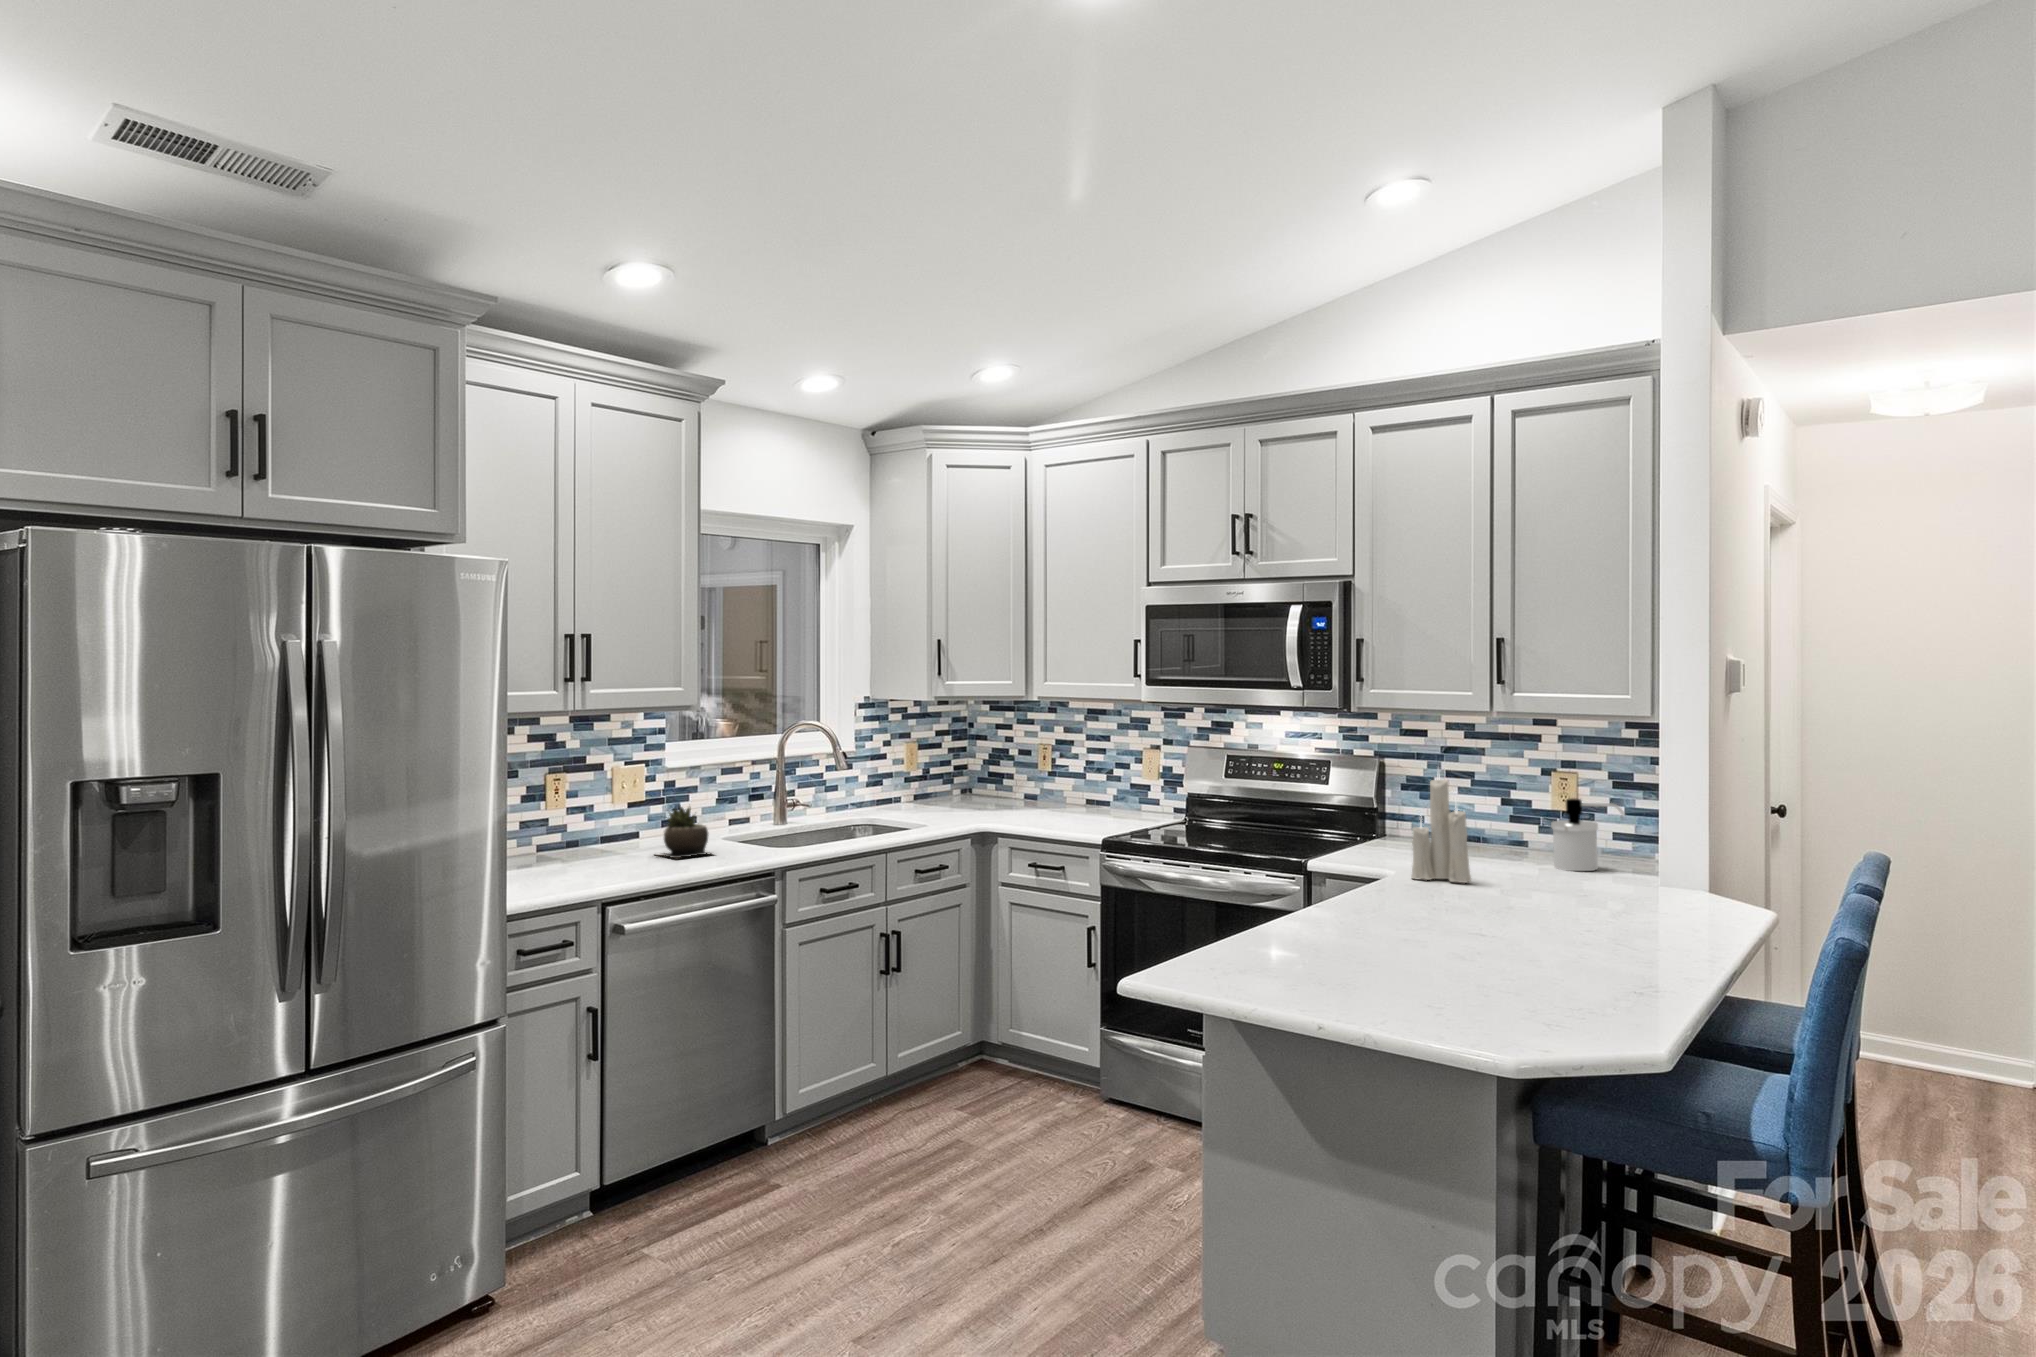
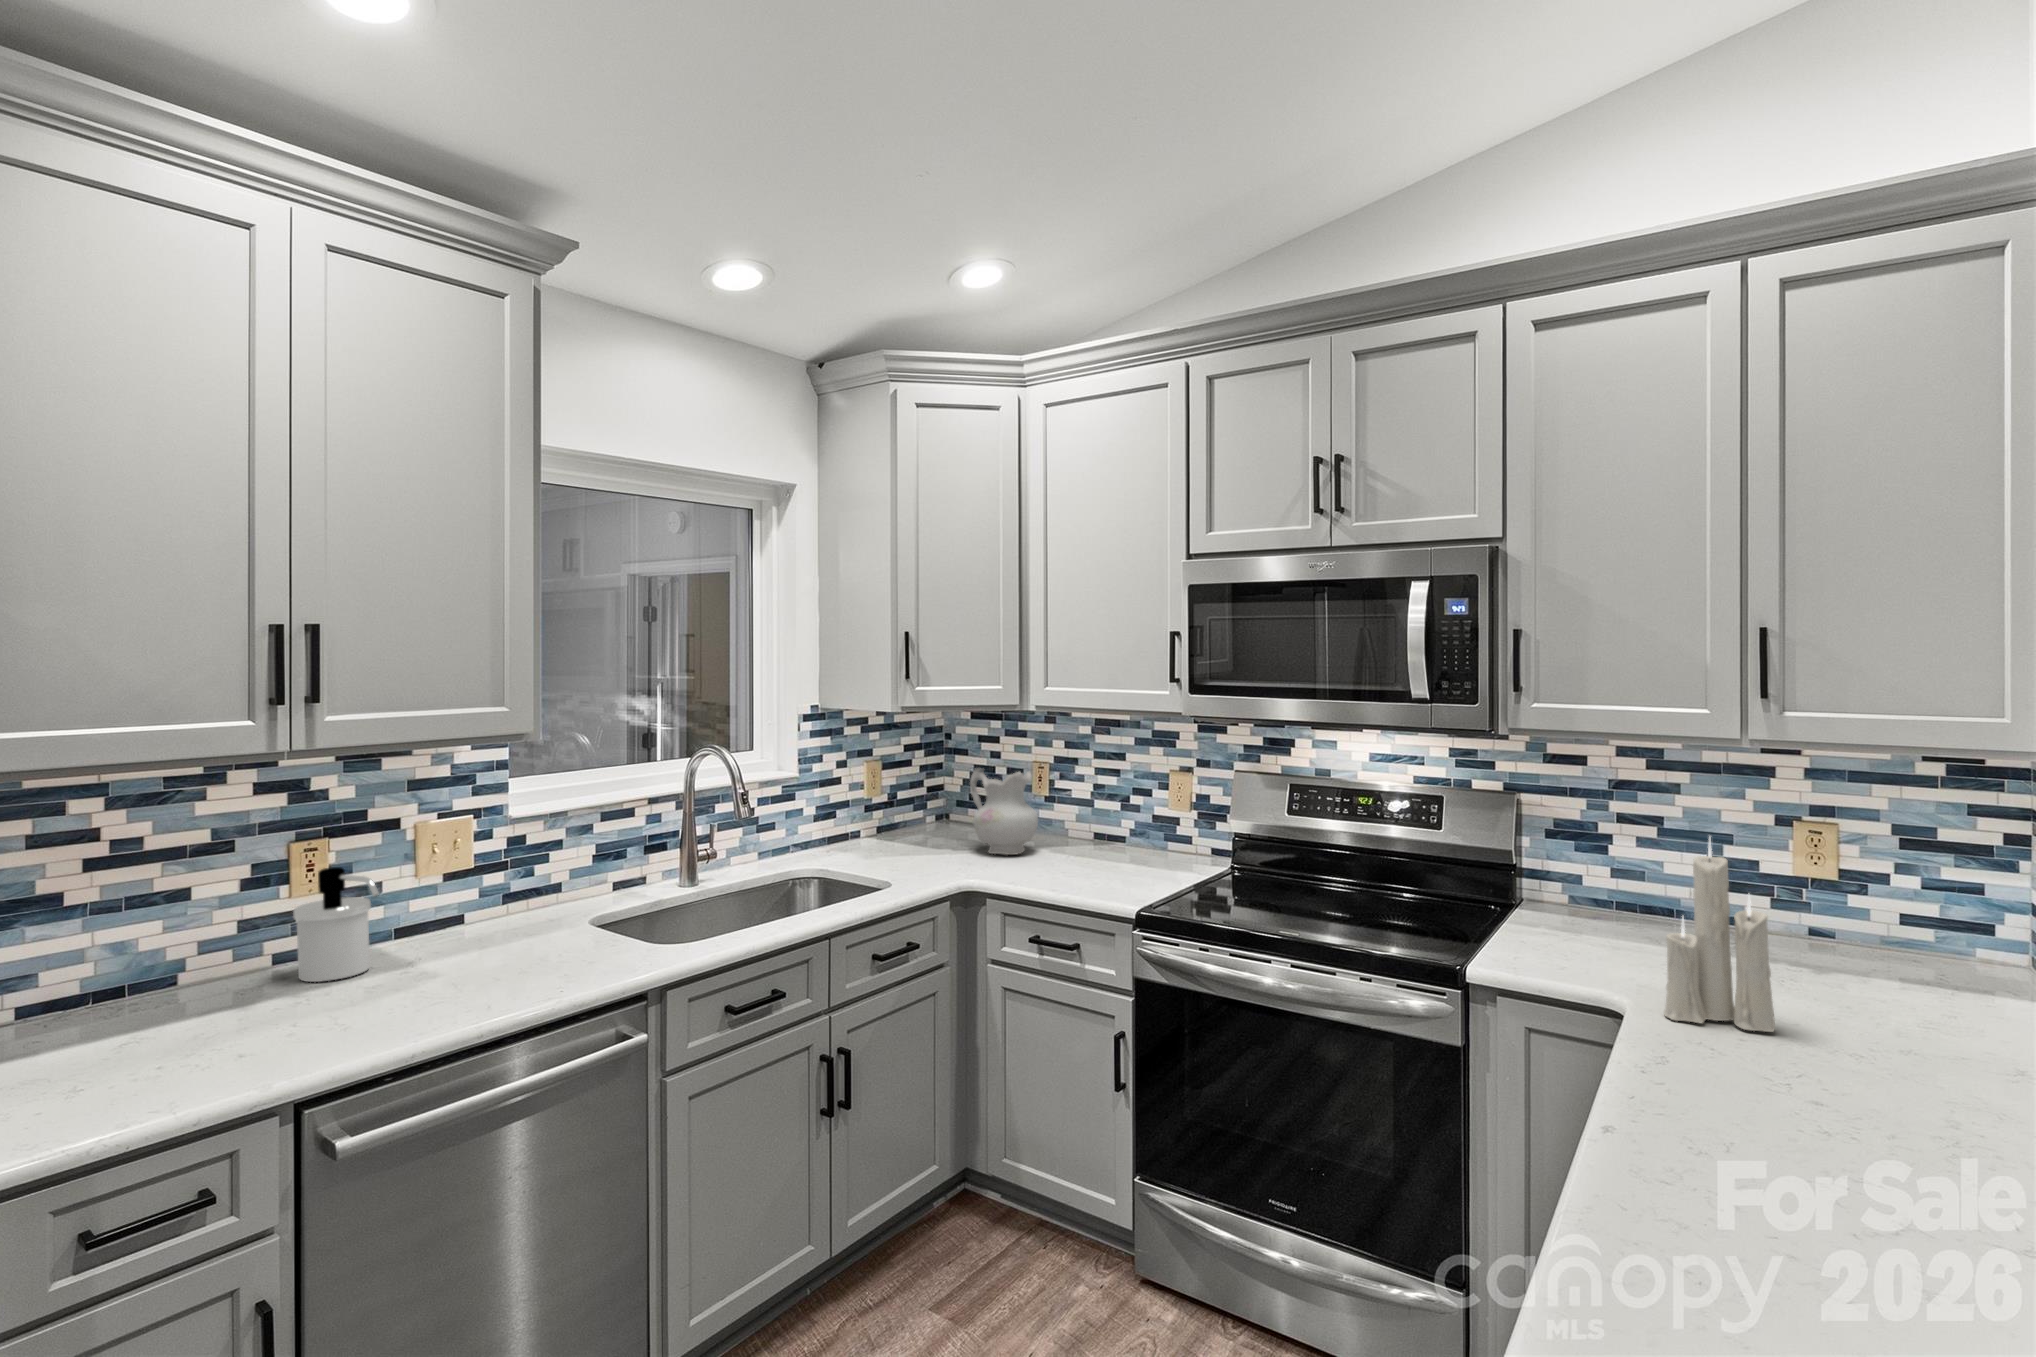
ceramic pitcher: none [989,745,1041,811] -> present [970,768,1038,855]
soap dispenser: present [1551,798,1625,871] -> present [294,867,379,982]
succulent plant: present [660,806,710,858] -> none [461,887,561,977]

